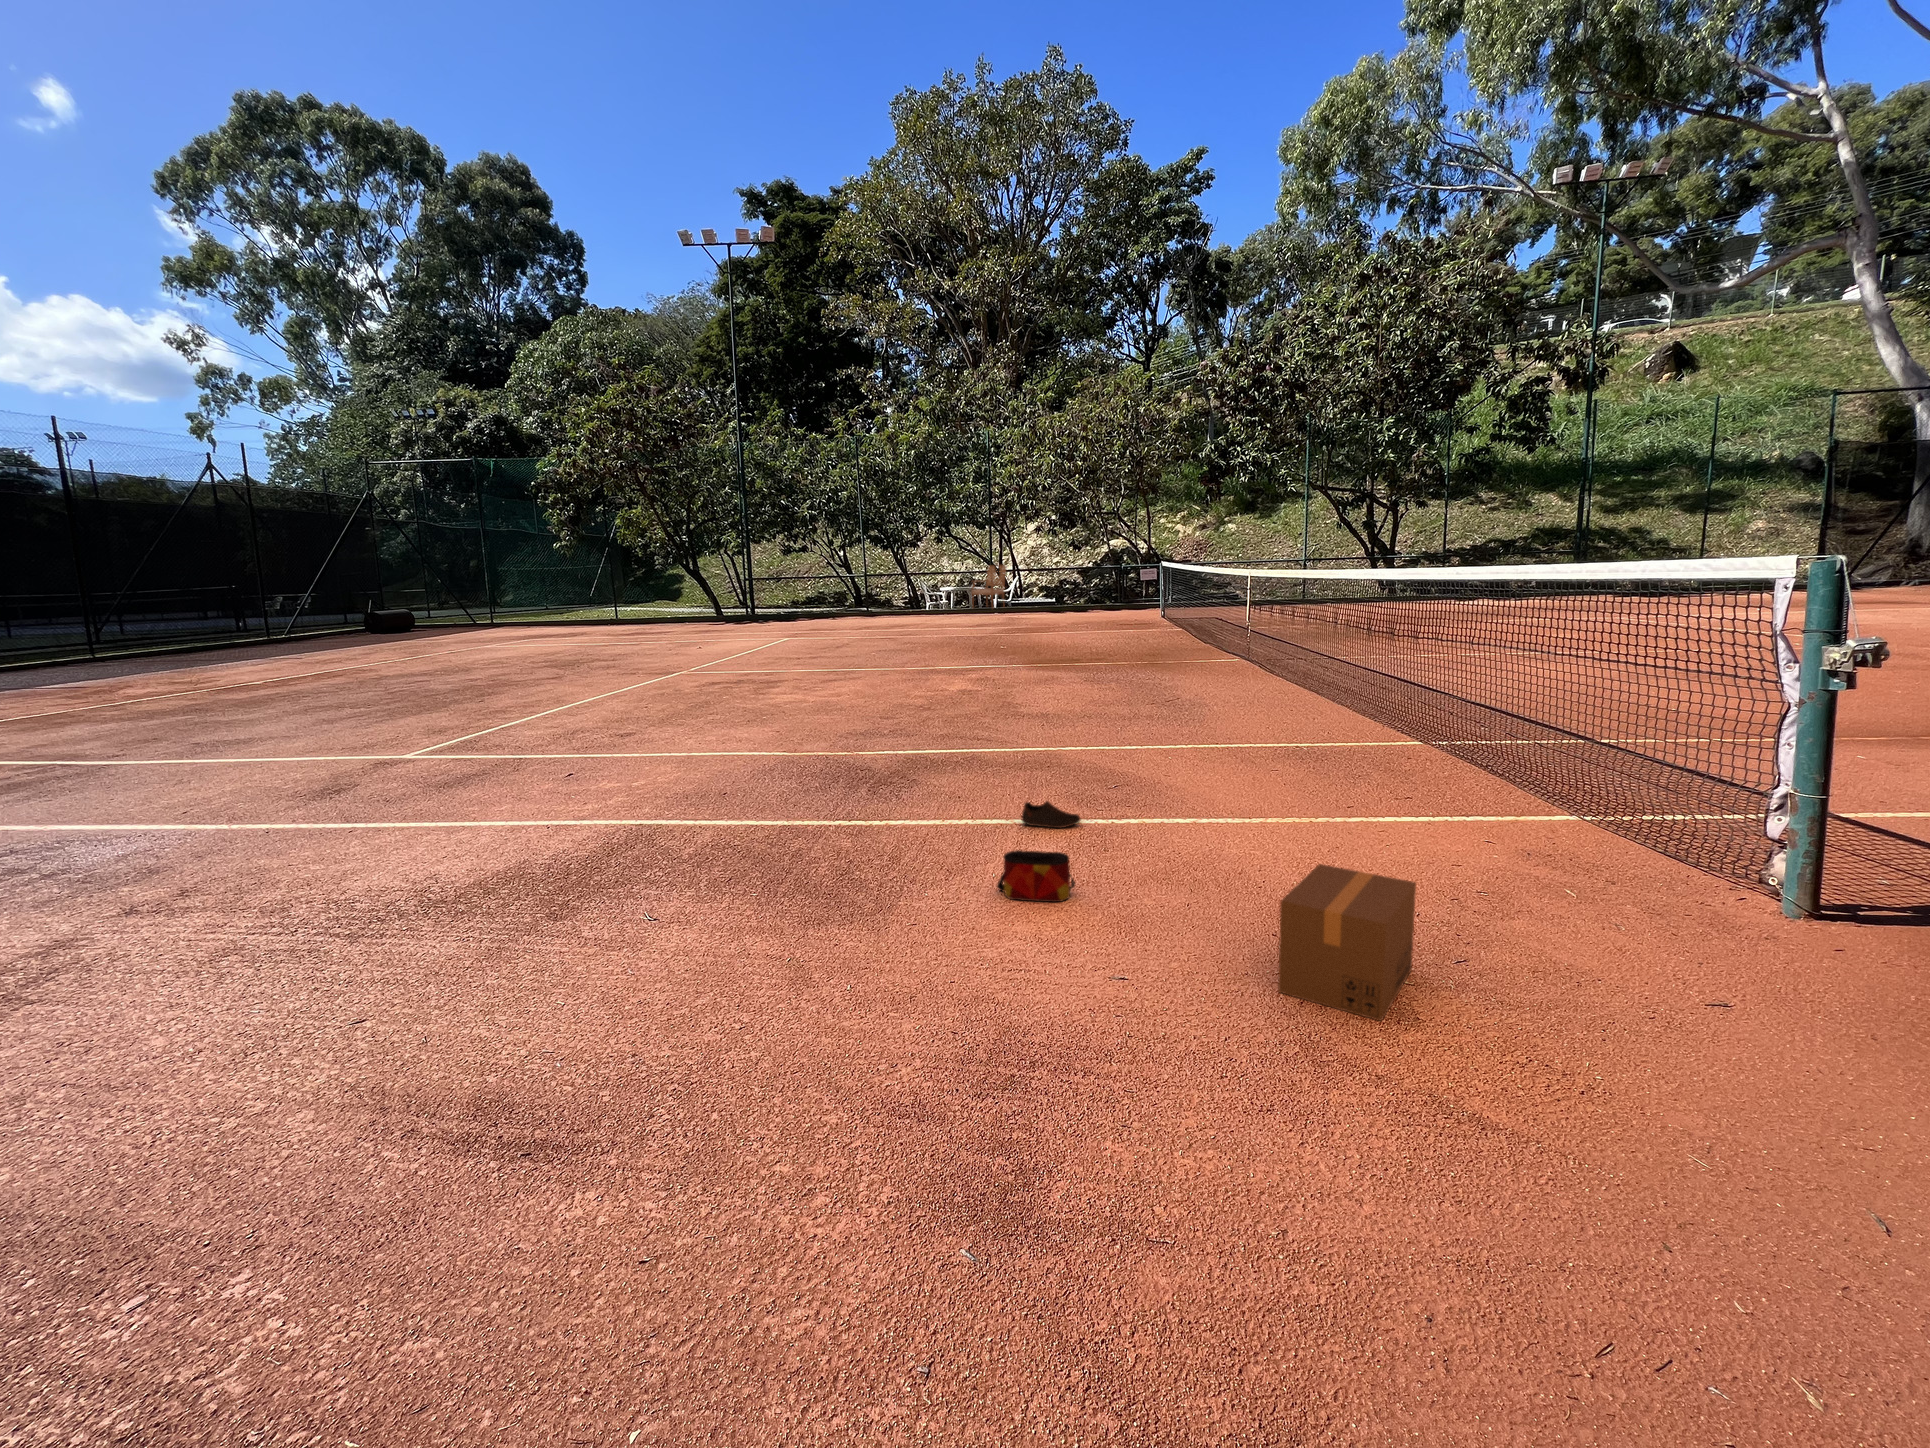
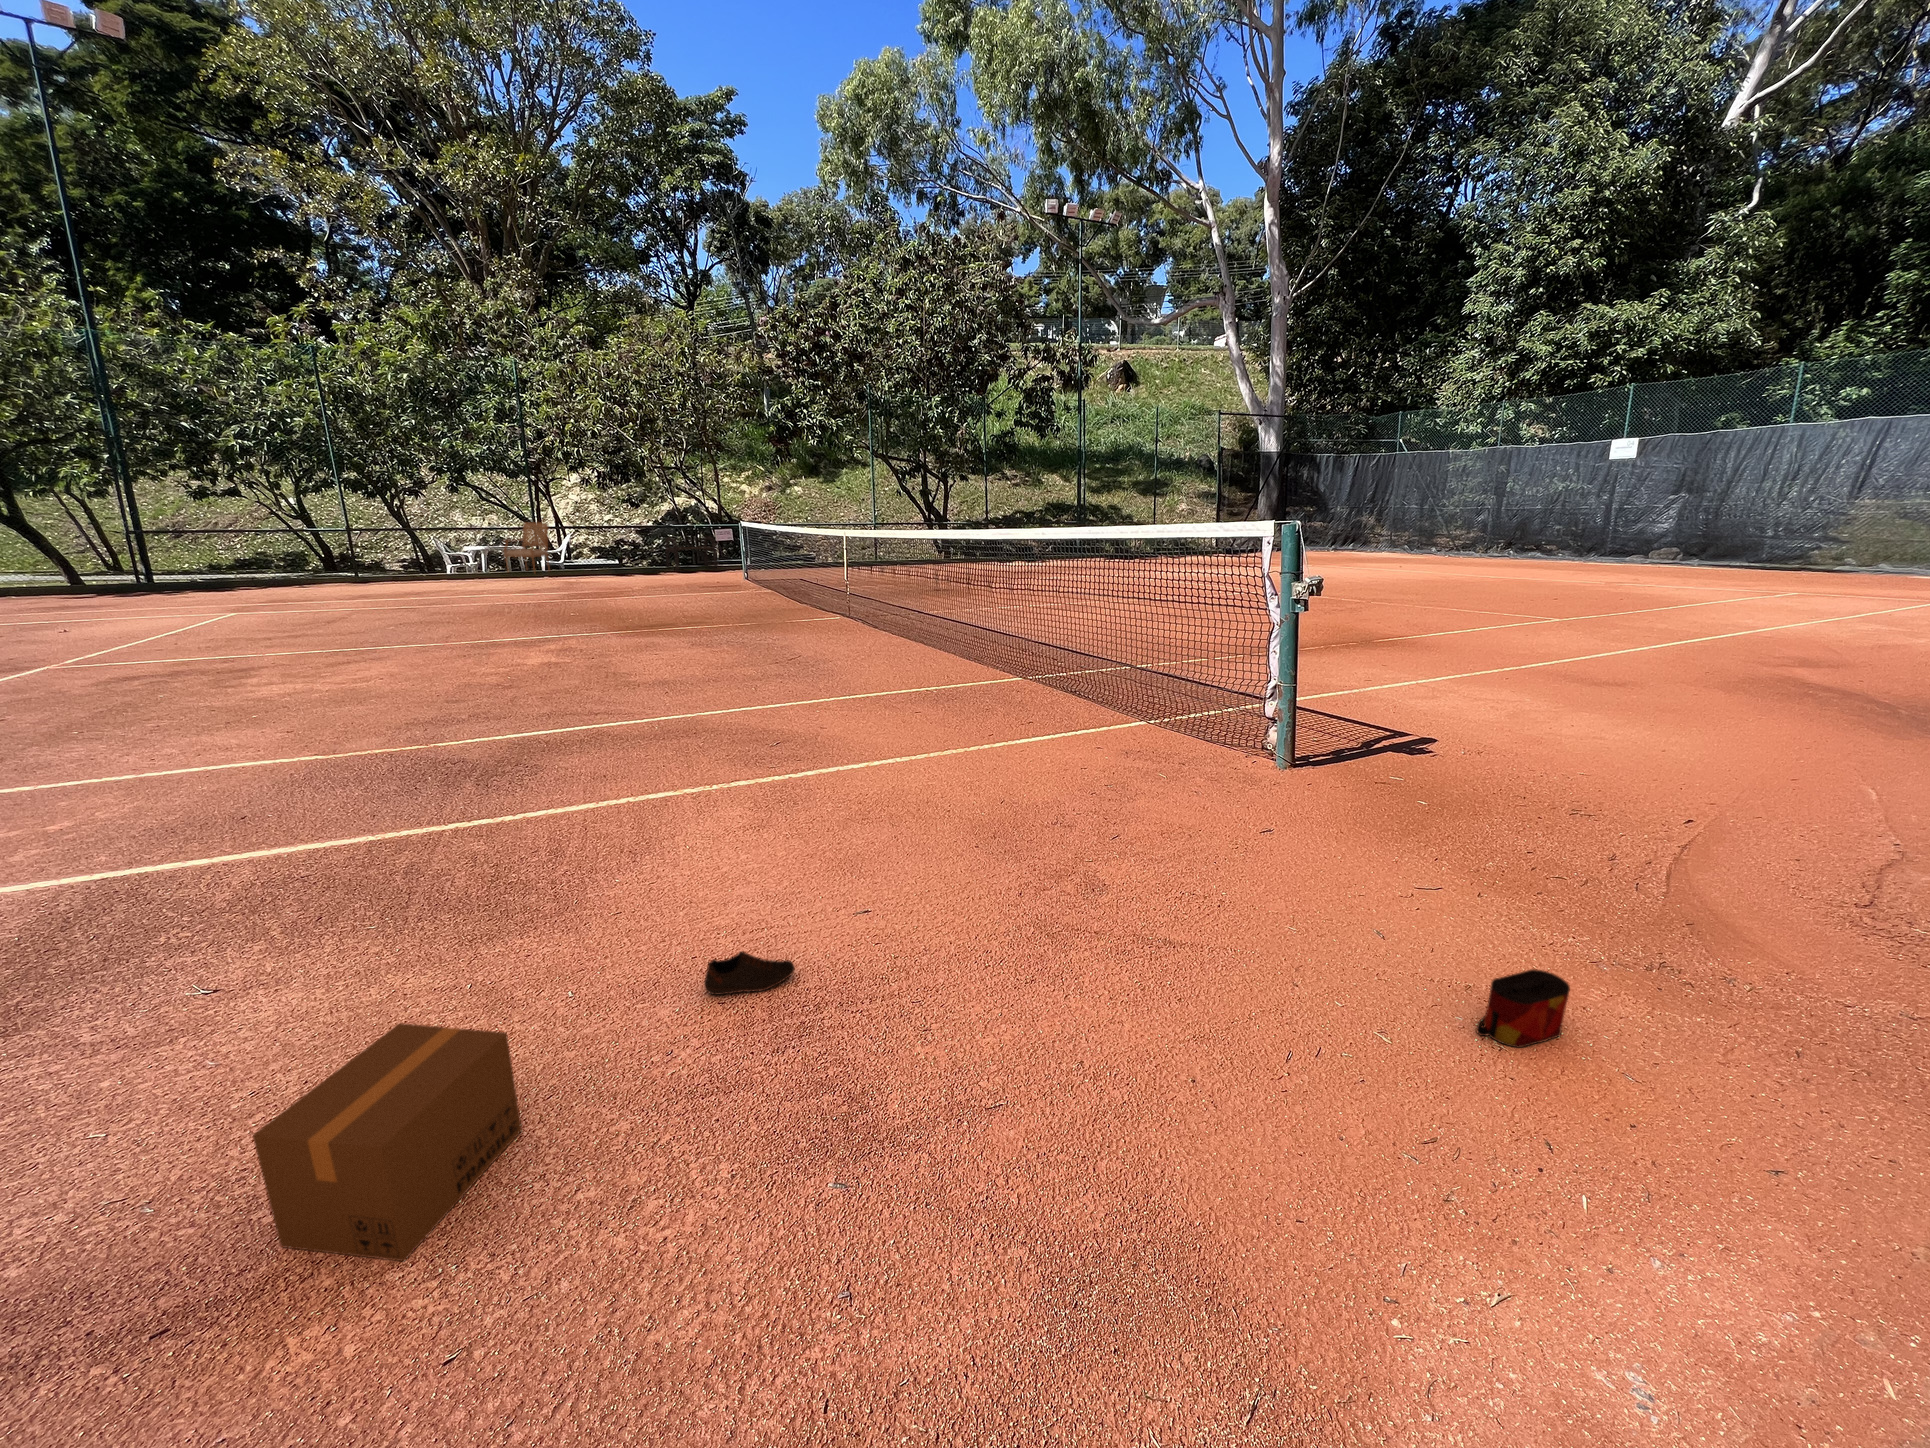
bench: none [1100,575,1146,606] -> present [665,536,718,569]
bag: present [997,850,1075,902] -> present [1477,969,1570,1047]
cardboard box: present [1278,864,1416,1021] -> present [253,1023,522,1261]

